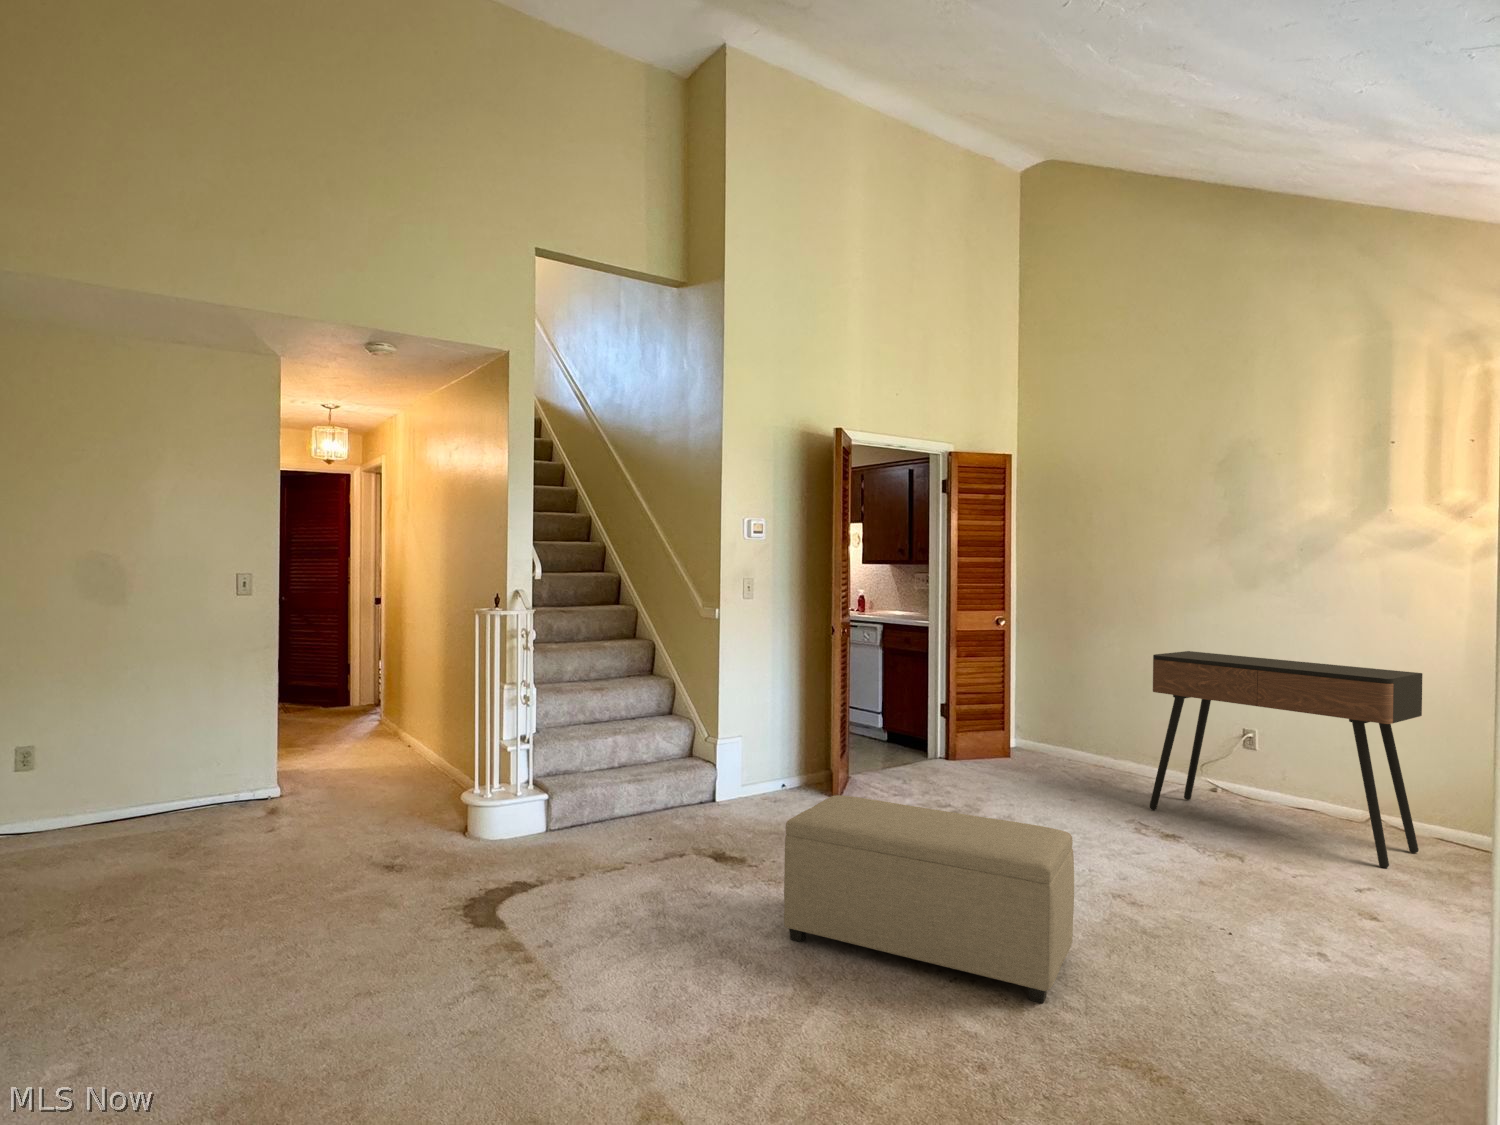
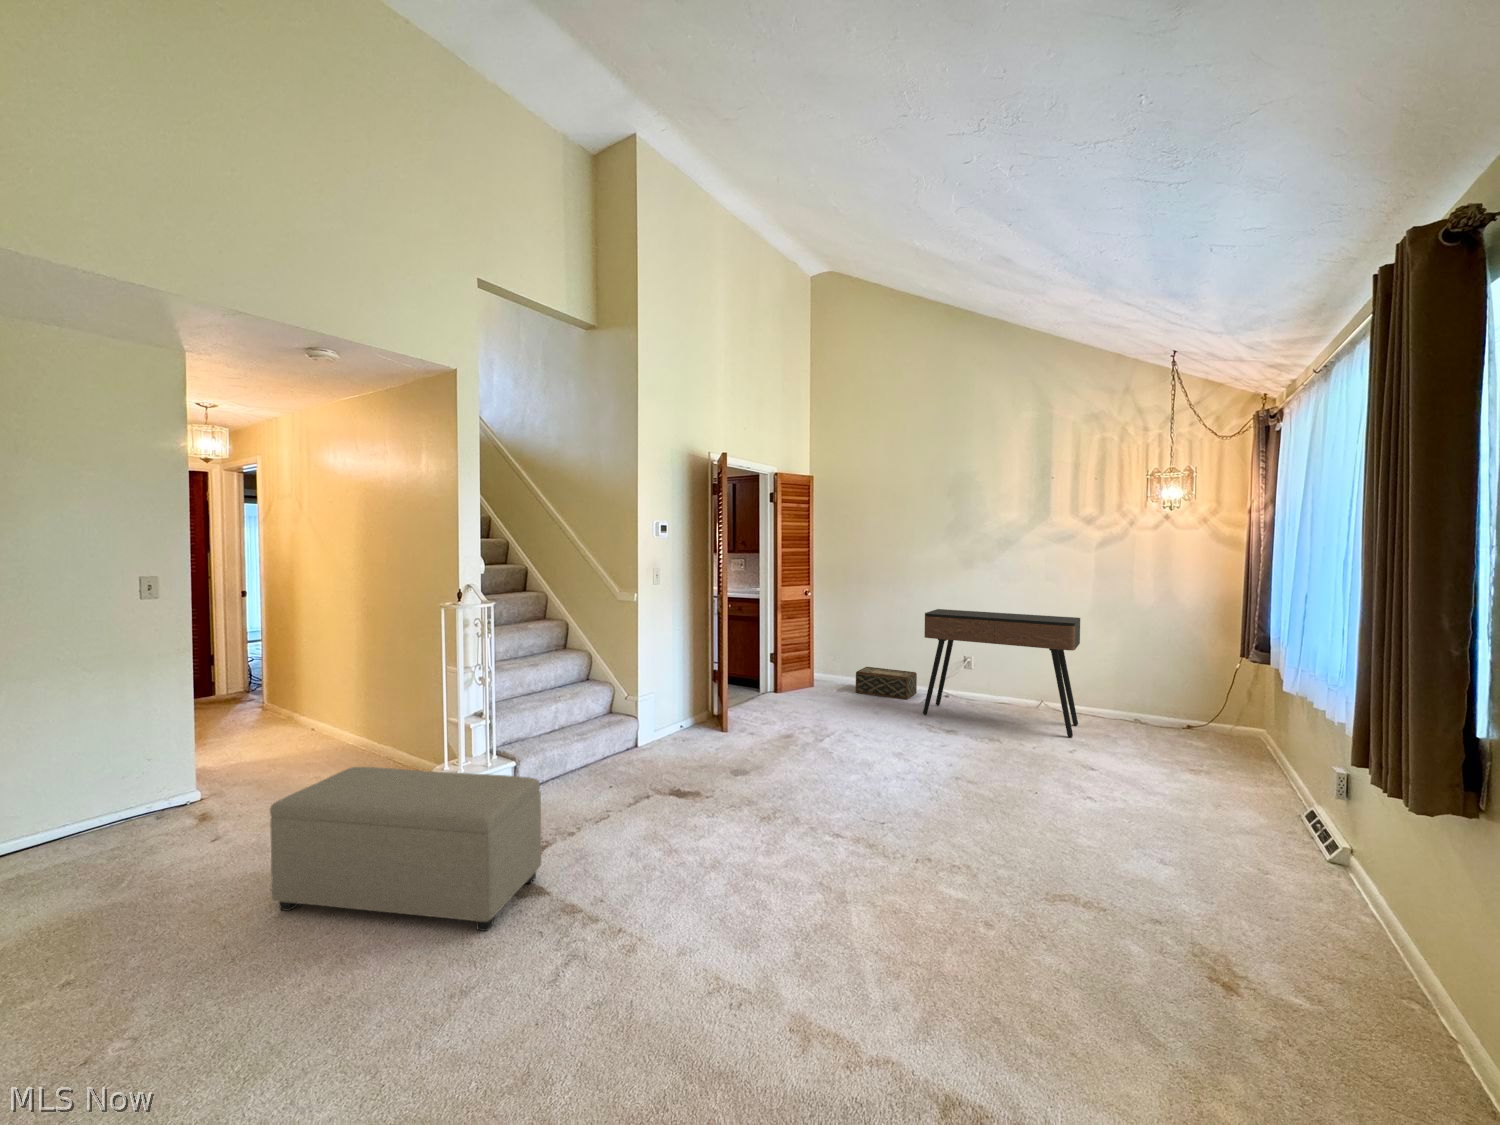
woven basket: none [1070,735,1168,787] -> present [856,667,917,699]
ottoman: present [784,795,1074,1003] -> present [270,767,541,931]

